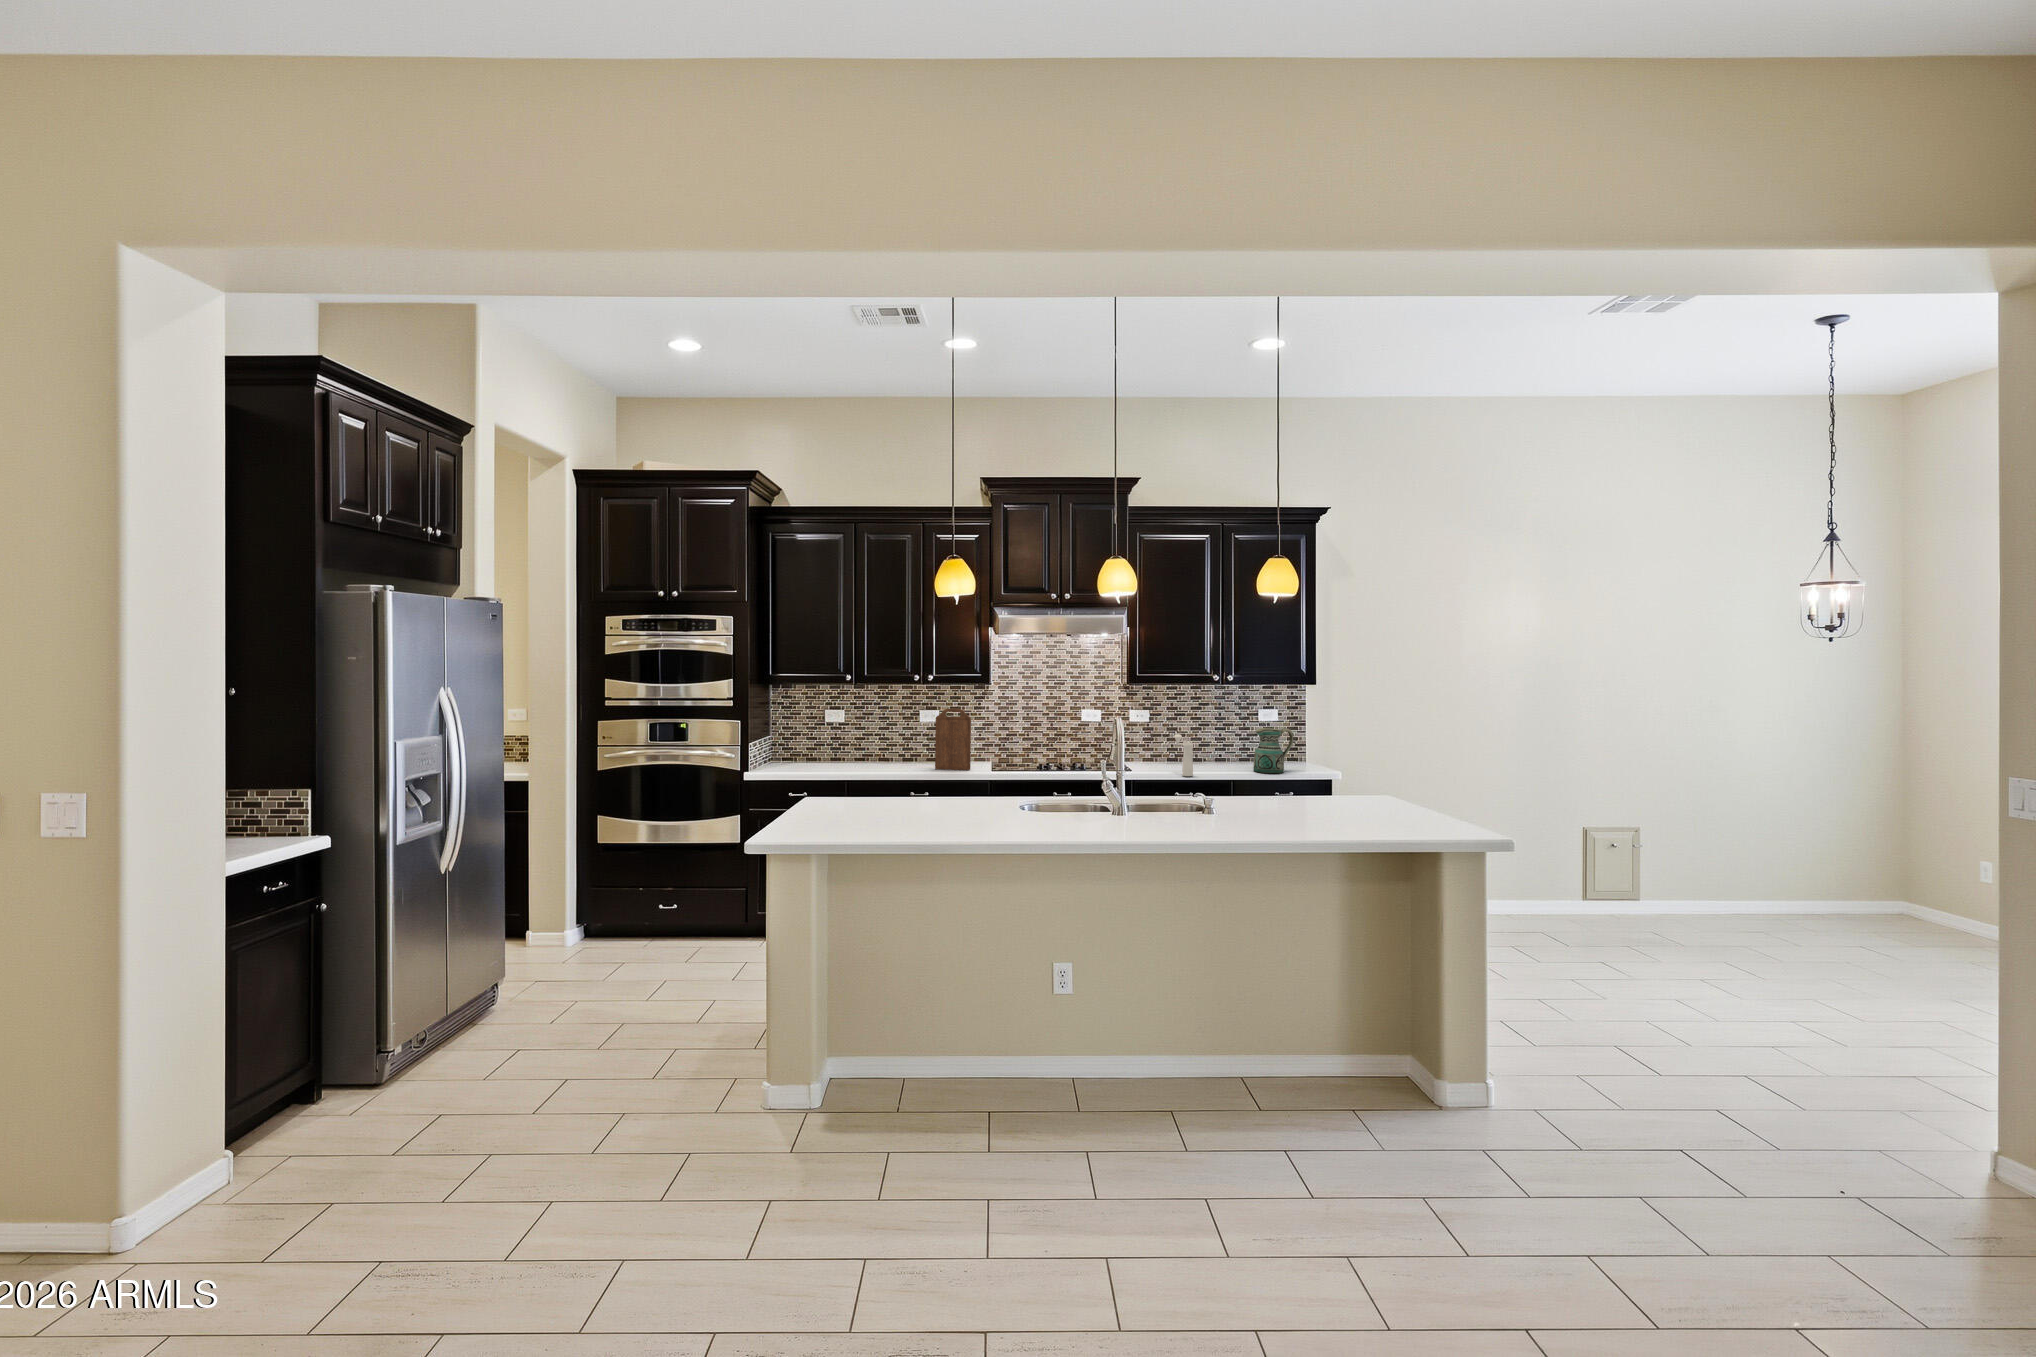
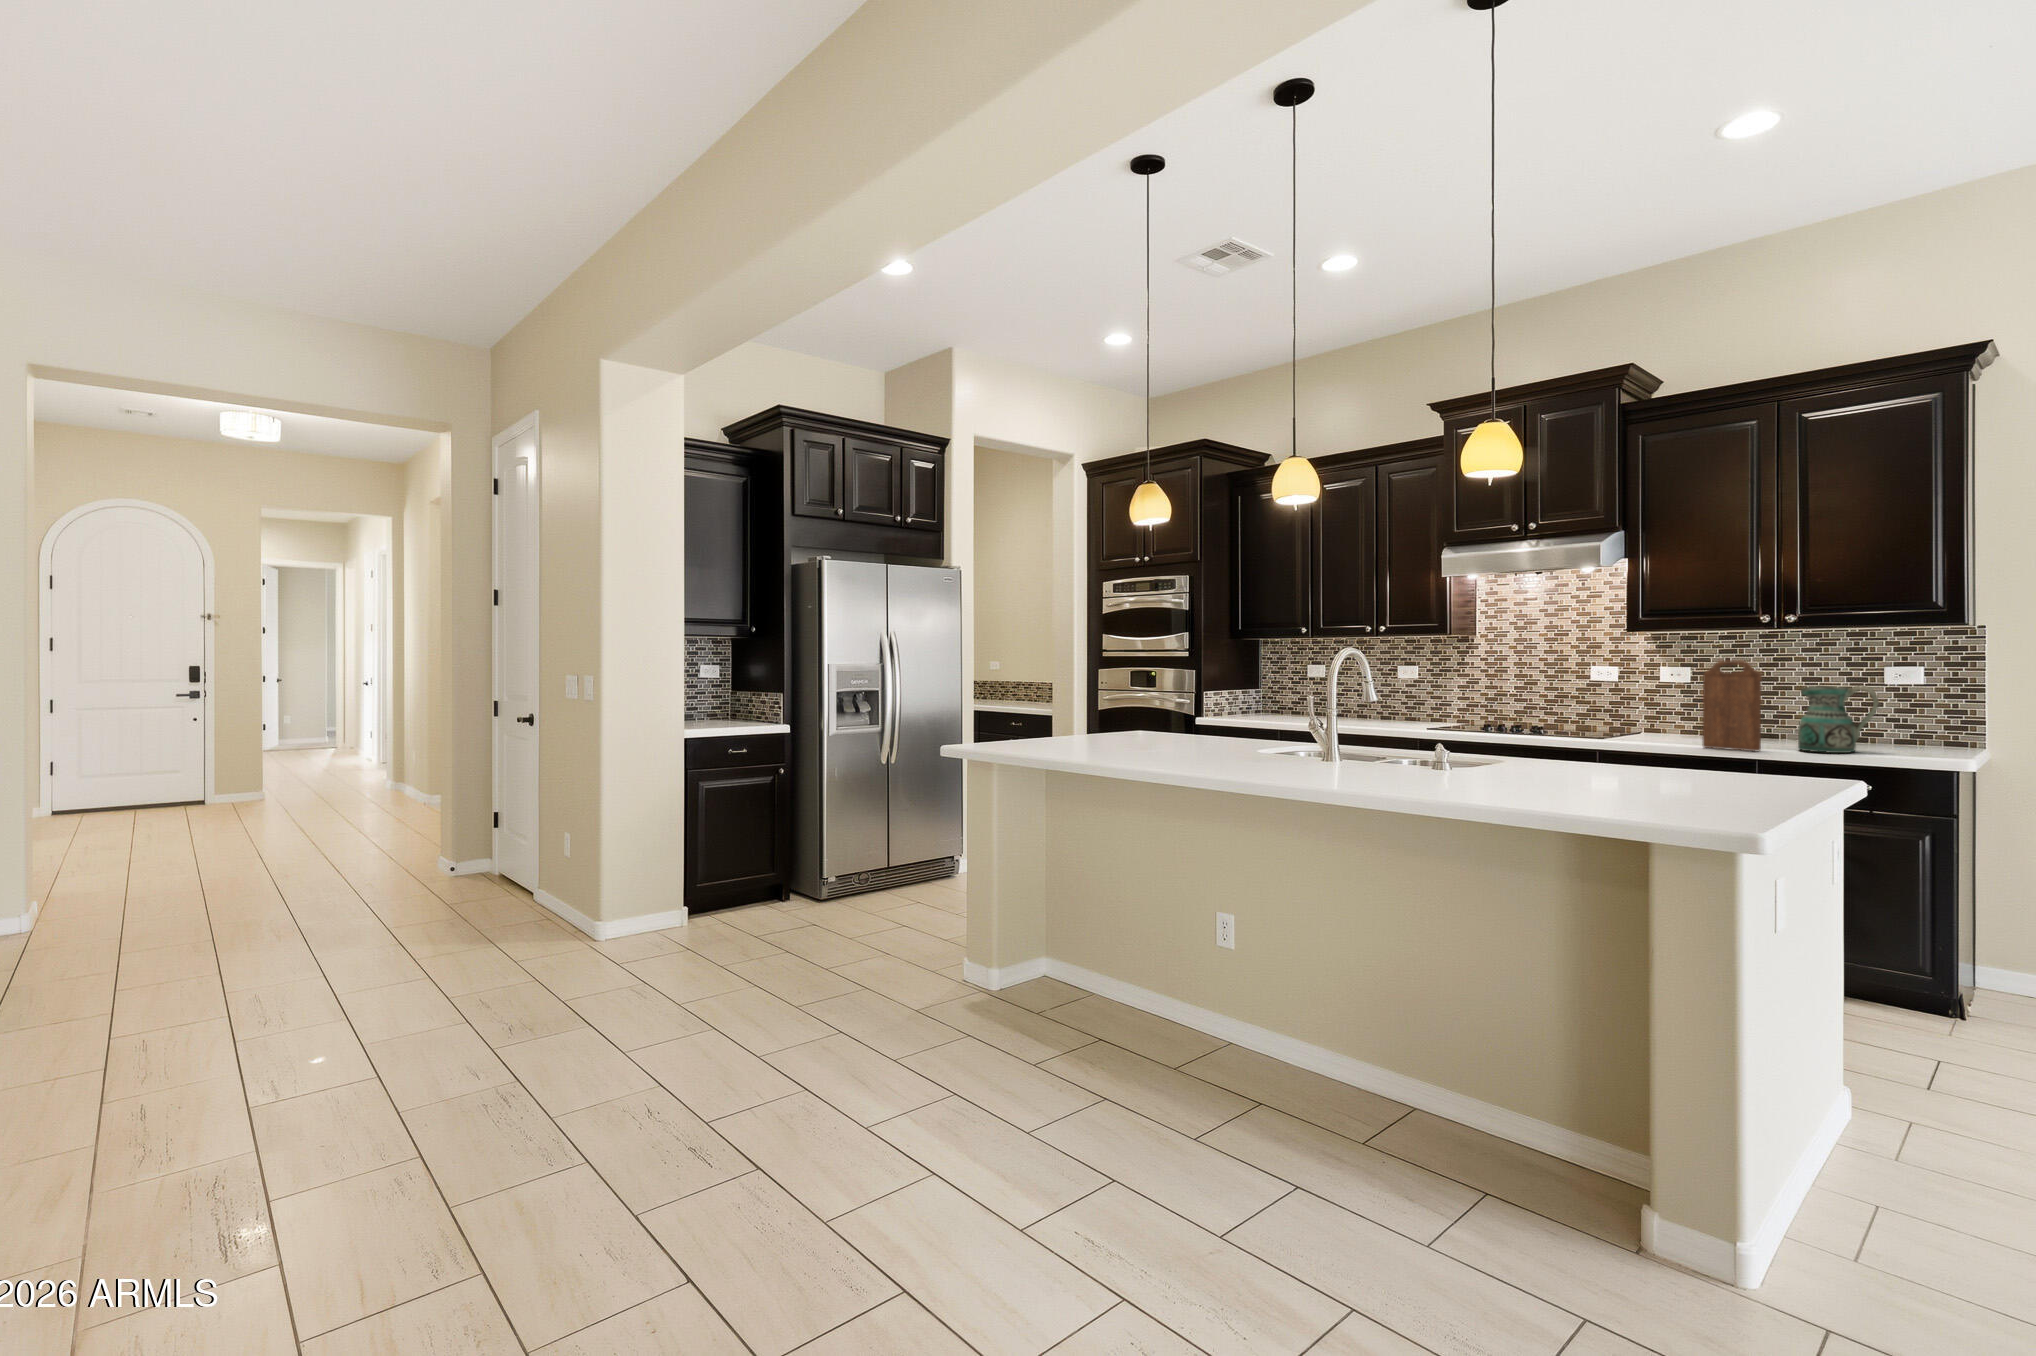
cutting board: present [935,709,971,770] -> present [1702,661,1762,751]
pepper mill: present [1174,734,1193,776] -> none [1654,691,1672,746]

